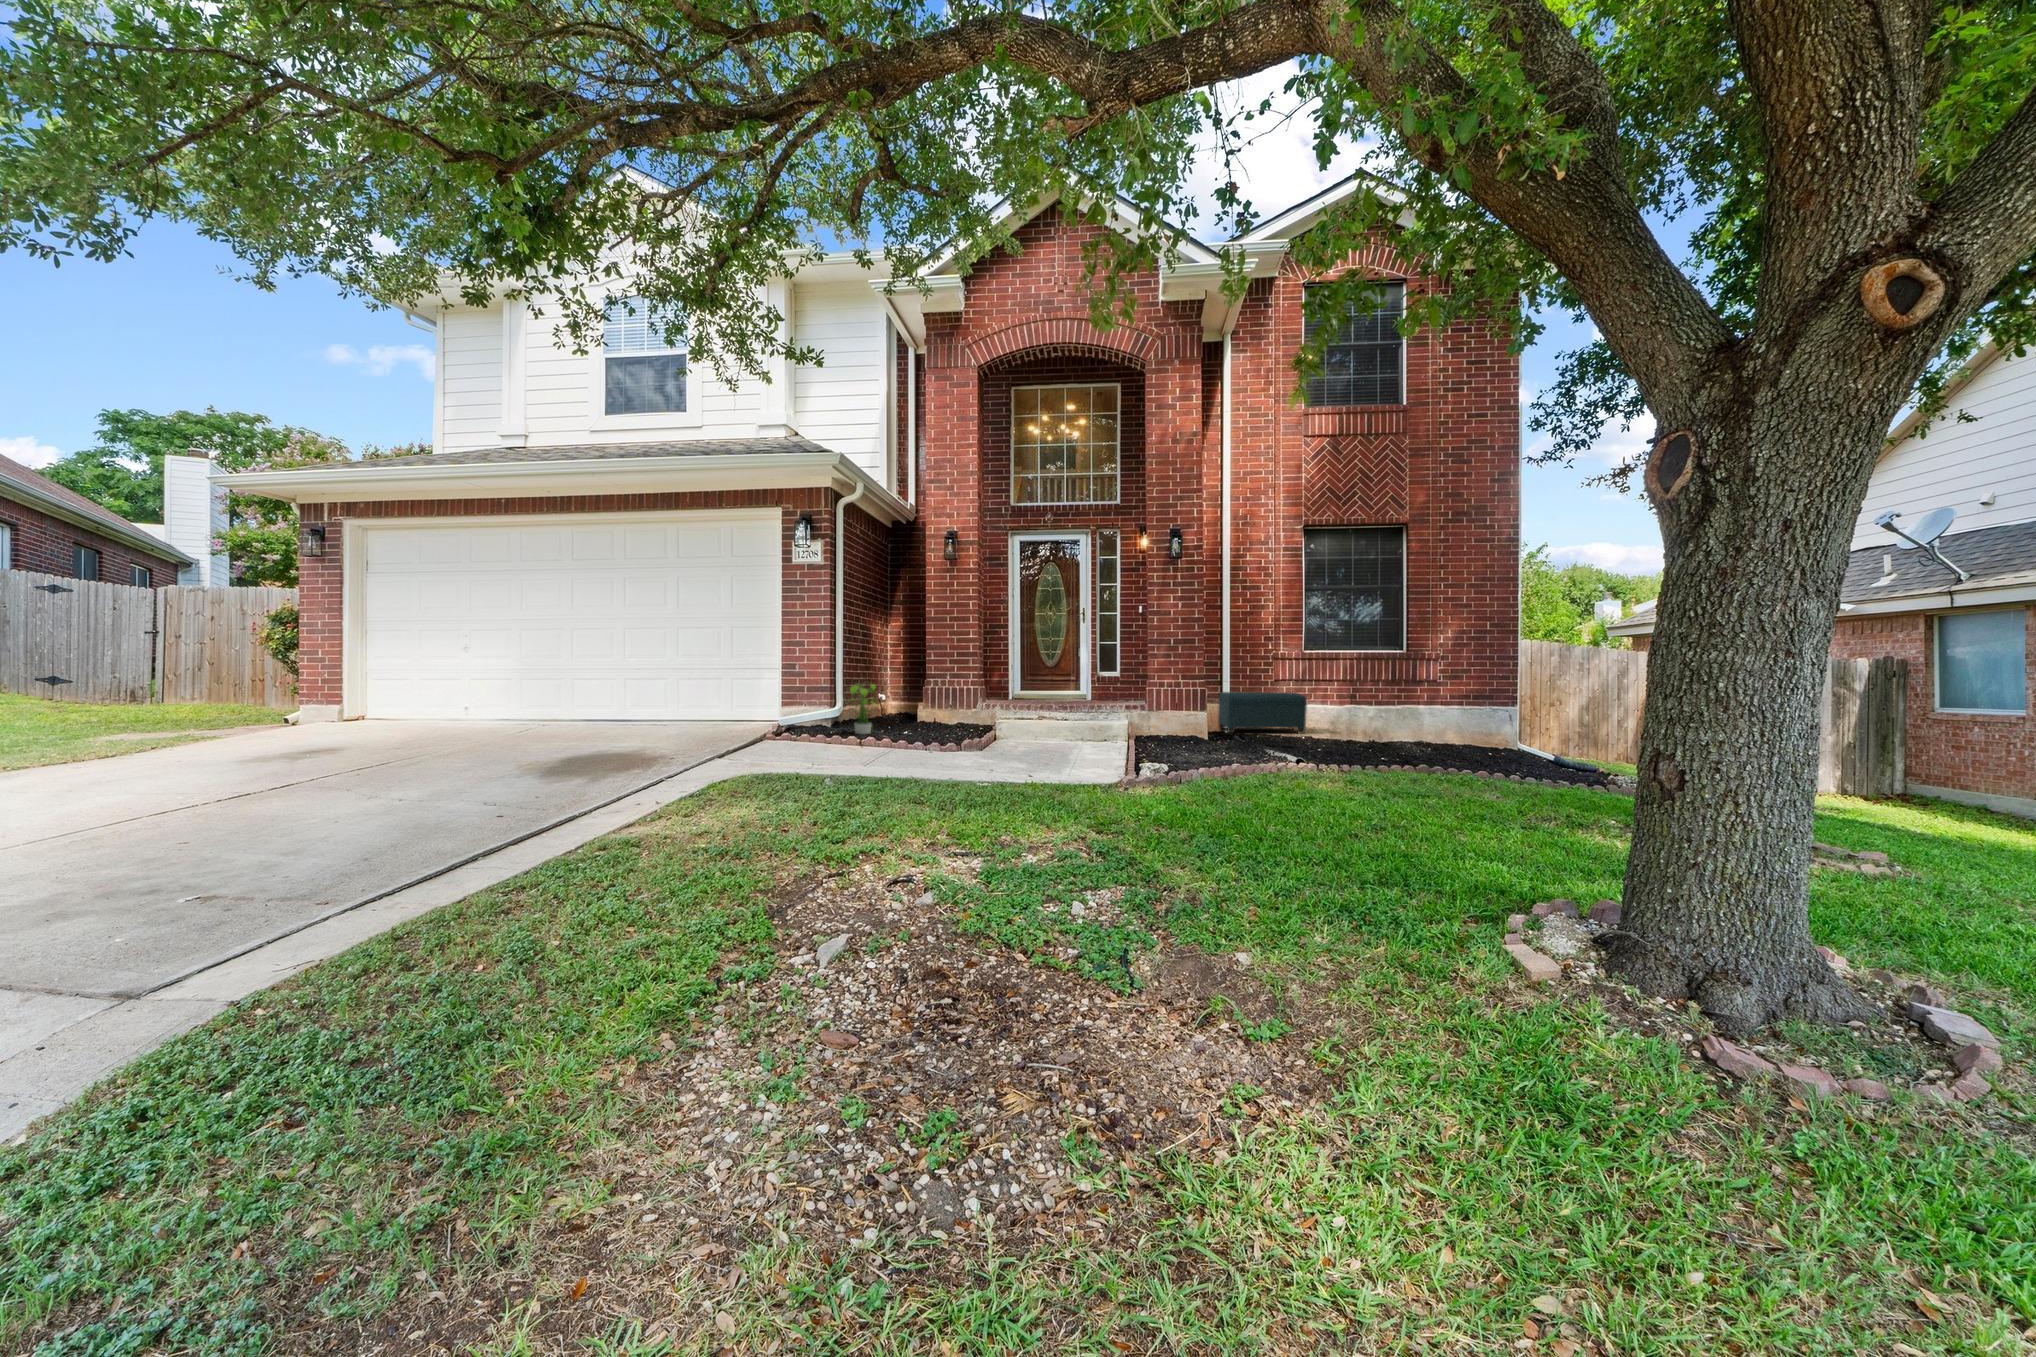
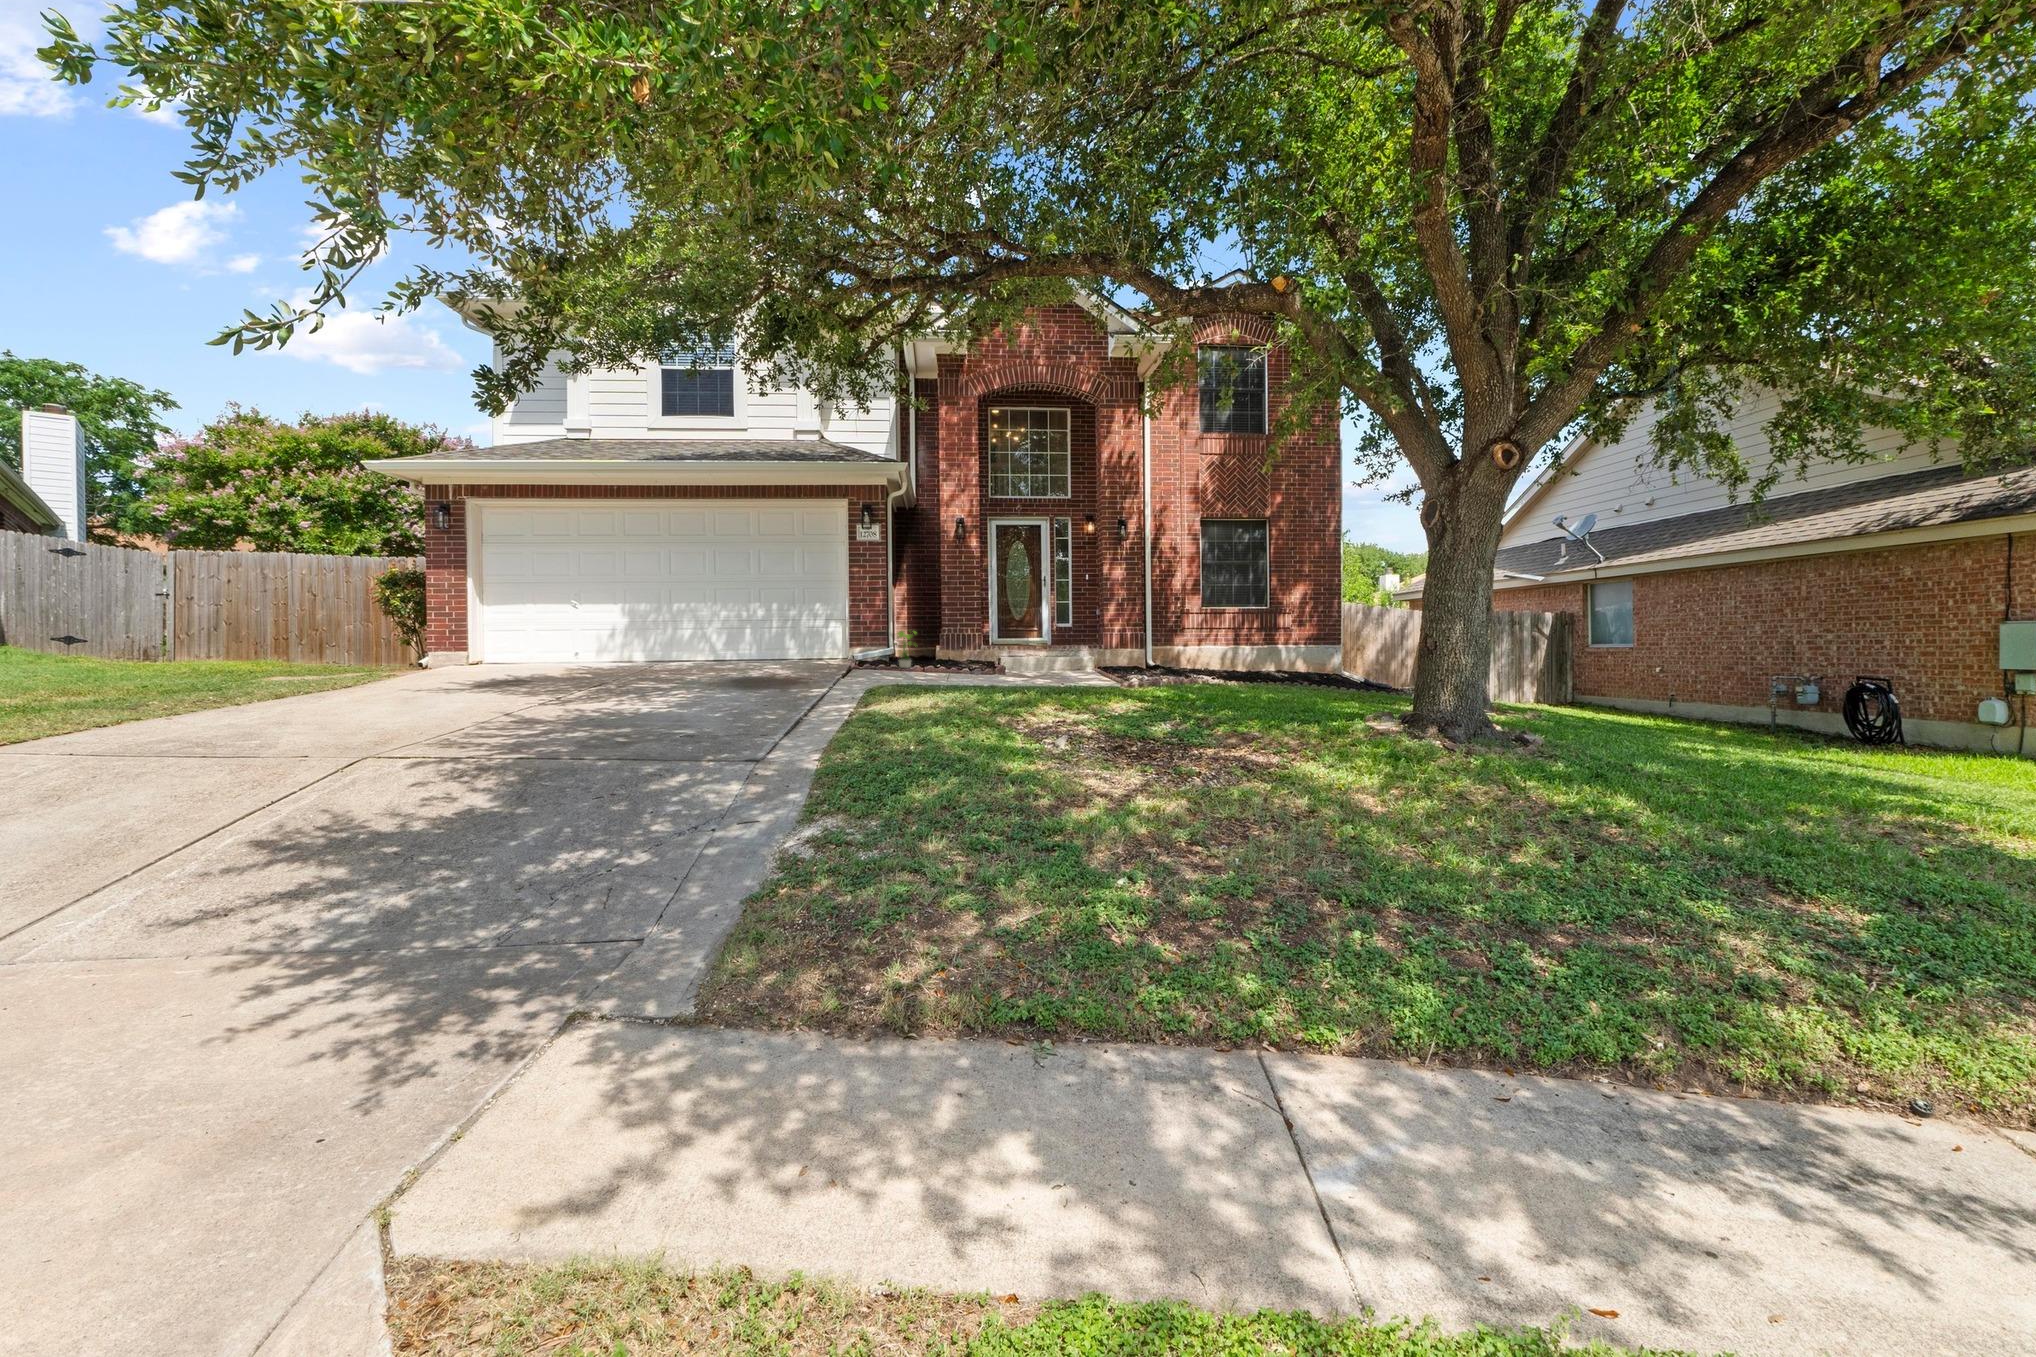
bench: present [1218,692,1307,734] -> none [1147,636,1209,665]

